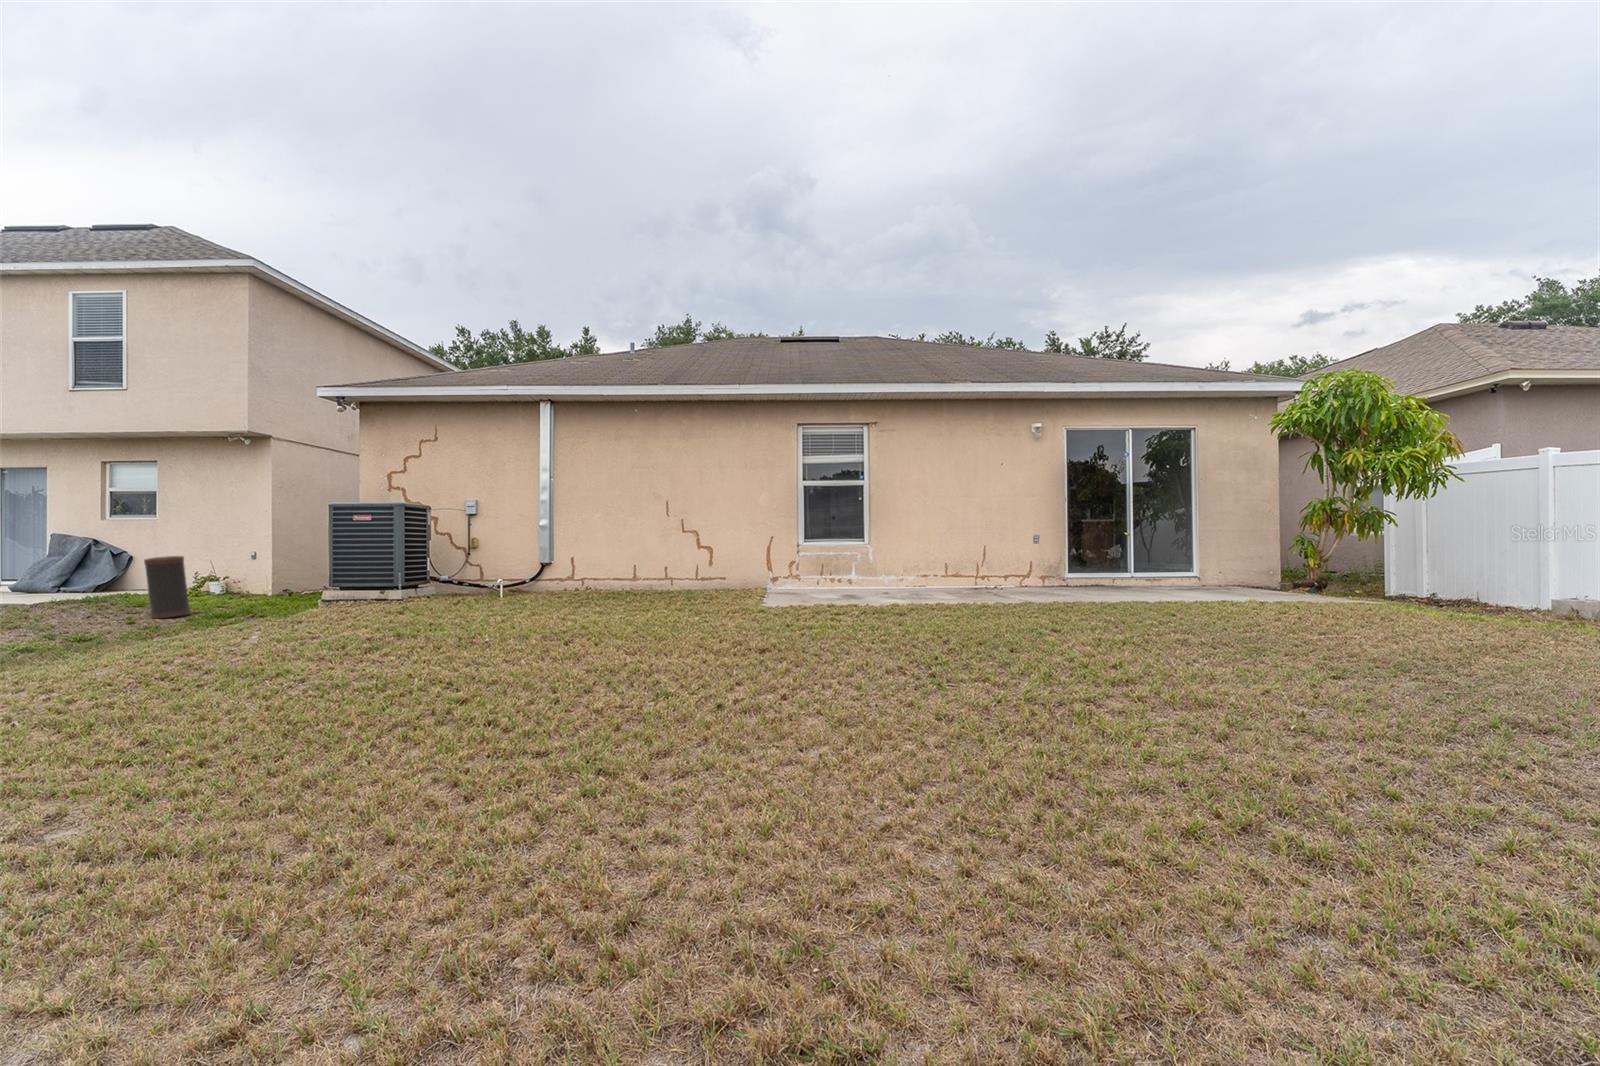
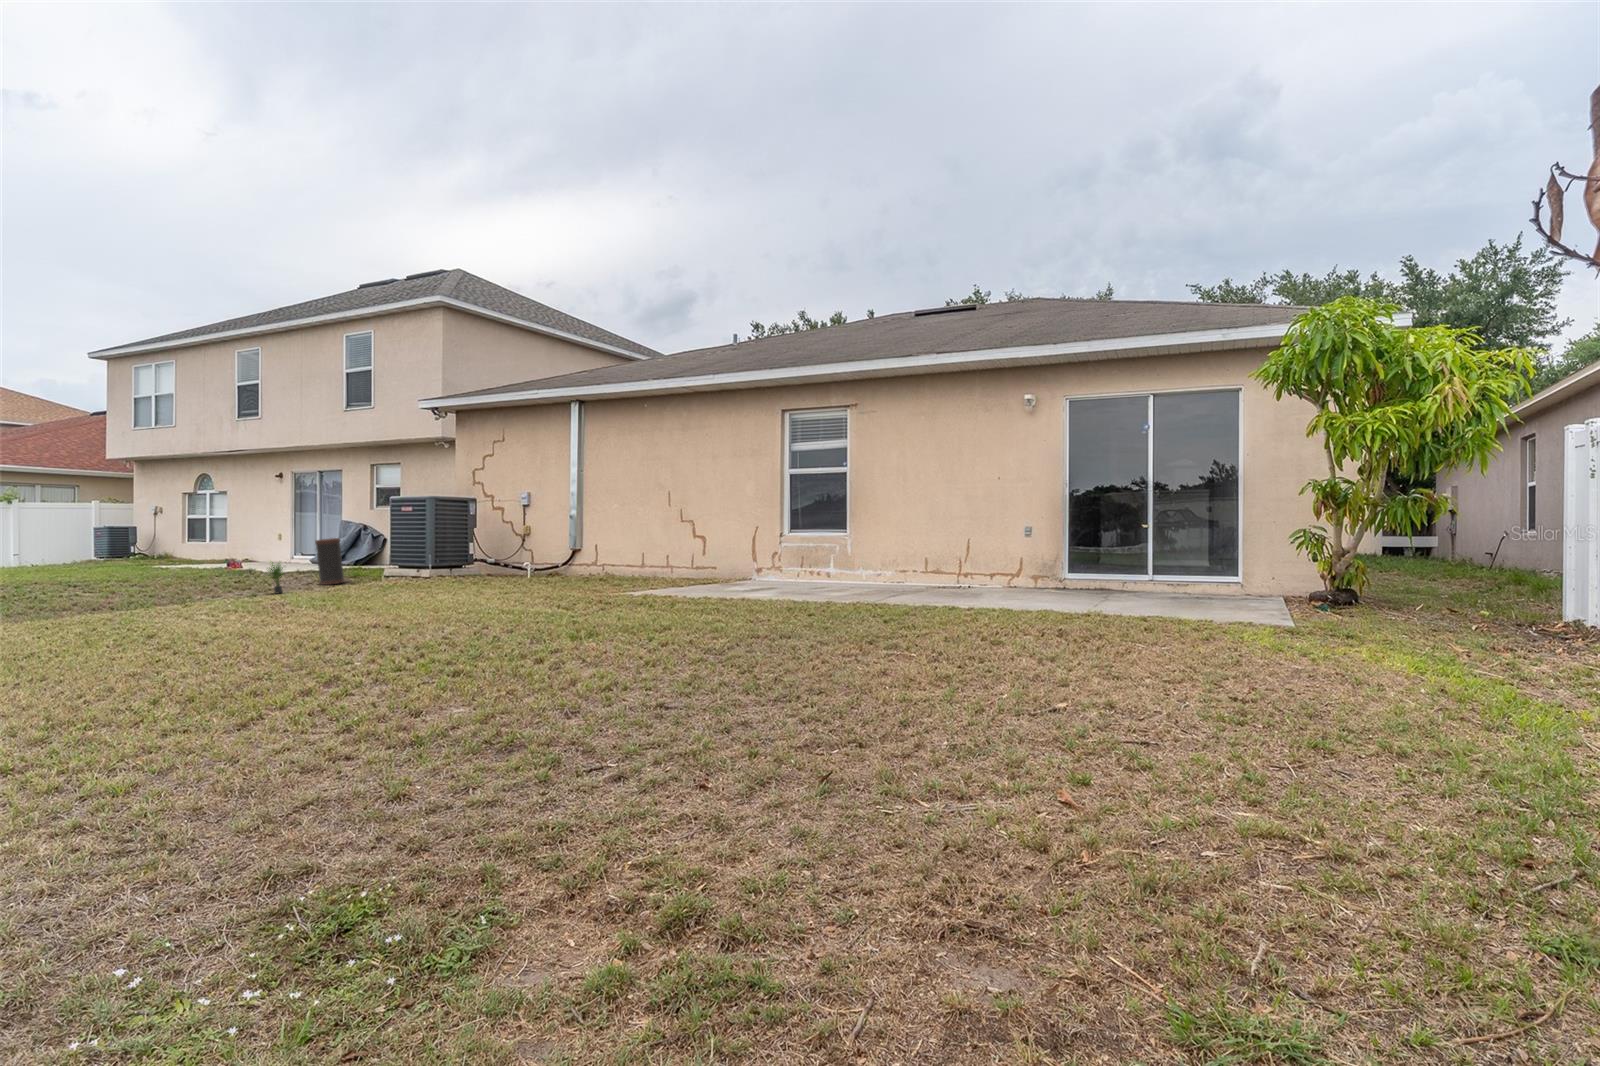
potted plant: none [79,585,126,636] -> present [269,562,283,594]

